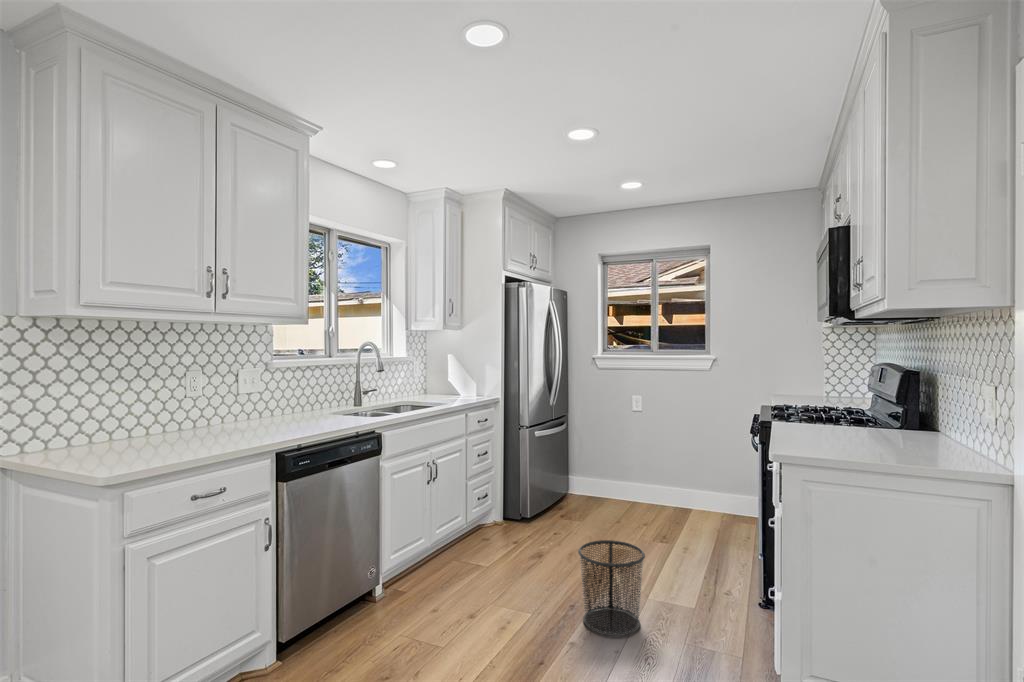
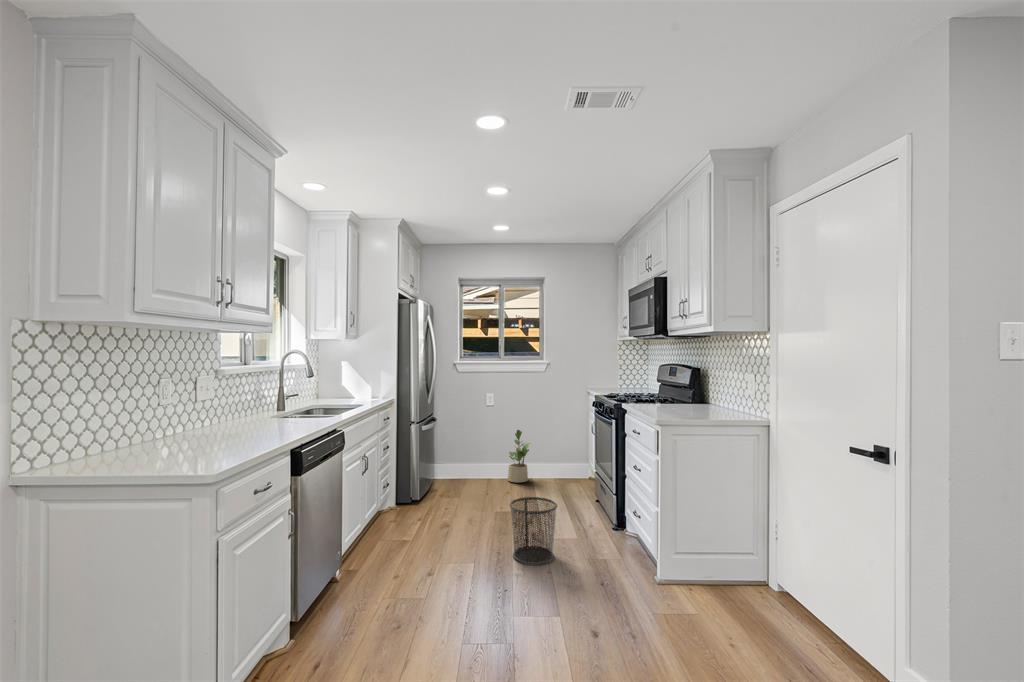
potted plant: none [656,446,690,516] -> present [508,430,531,483]

